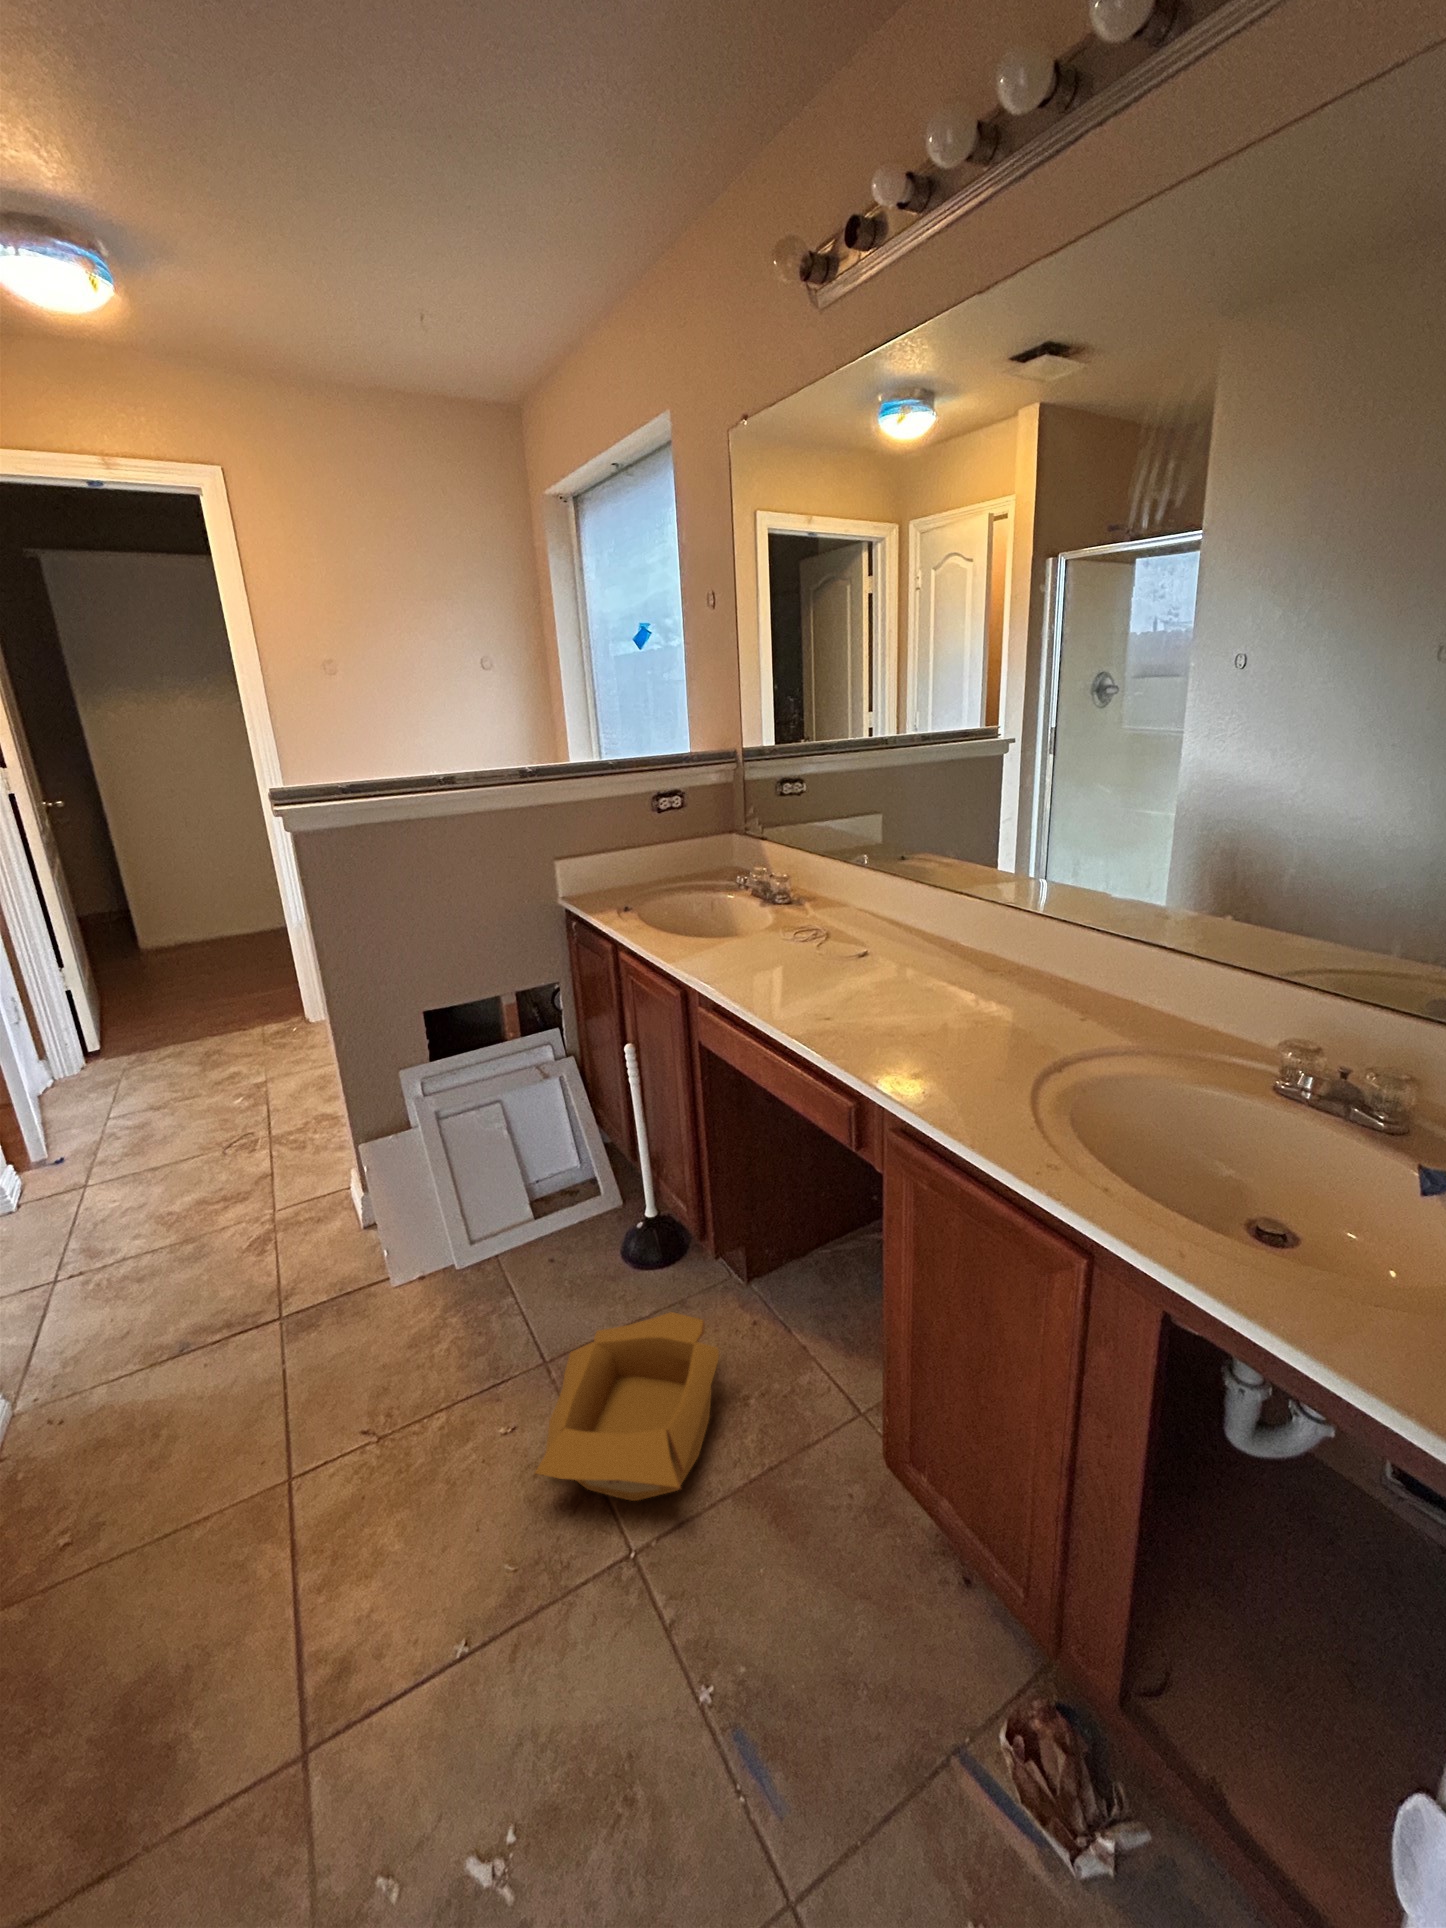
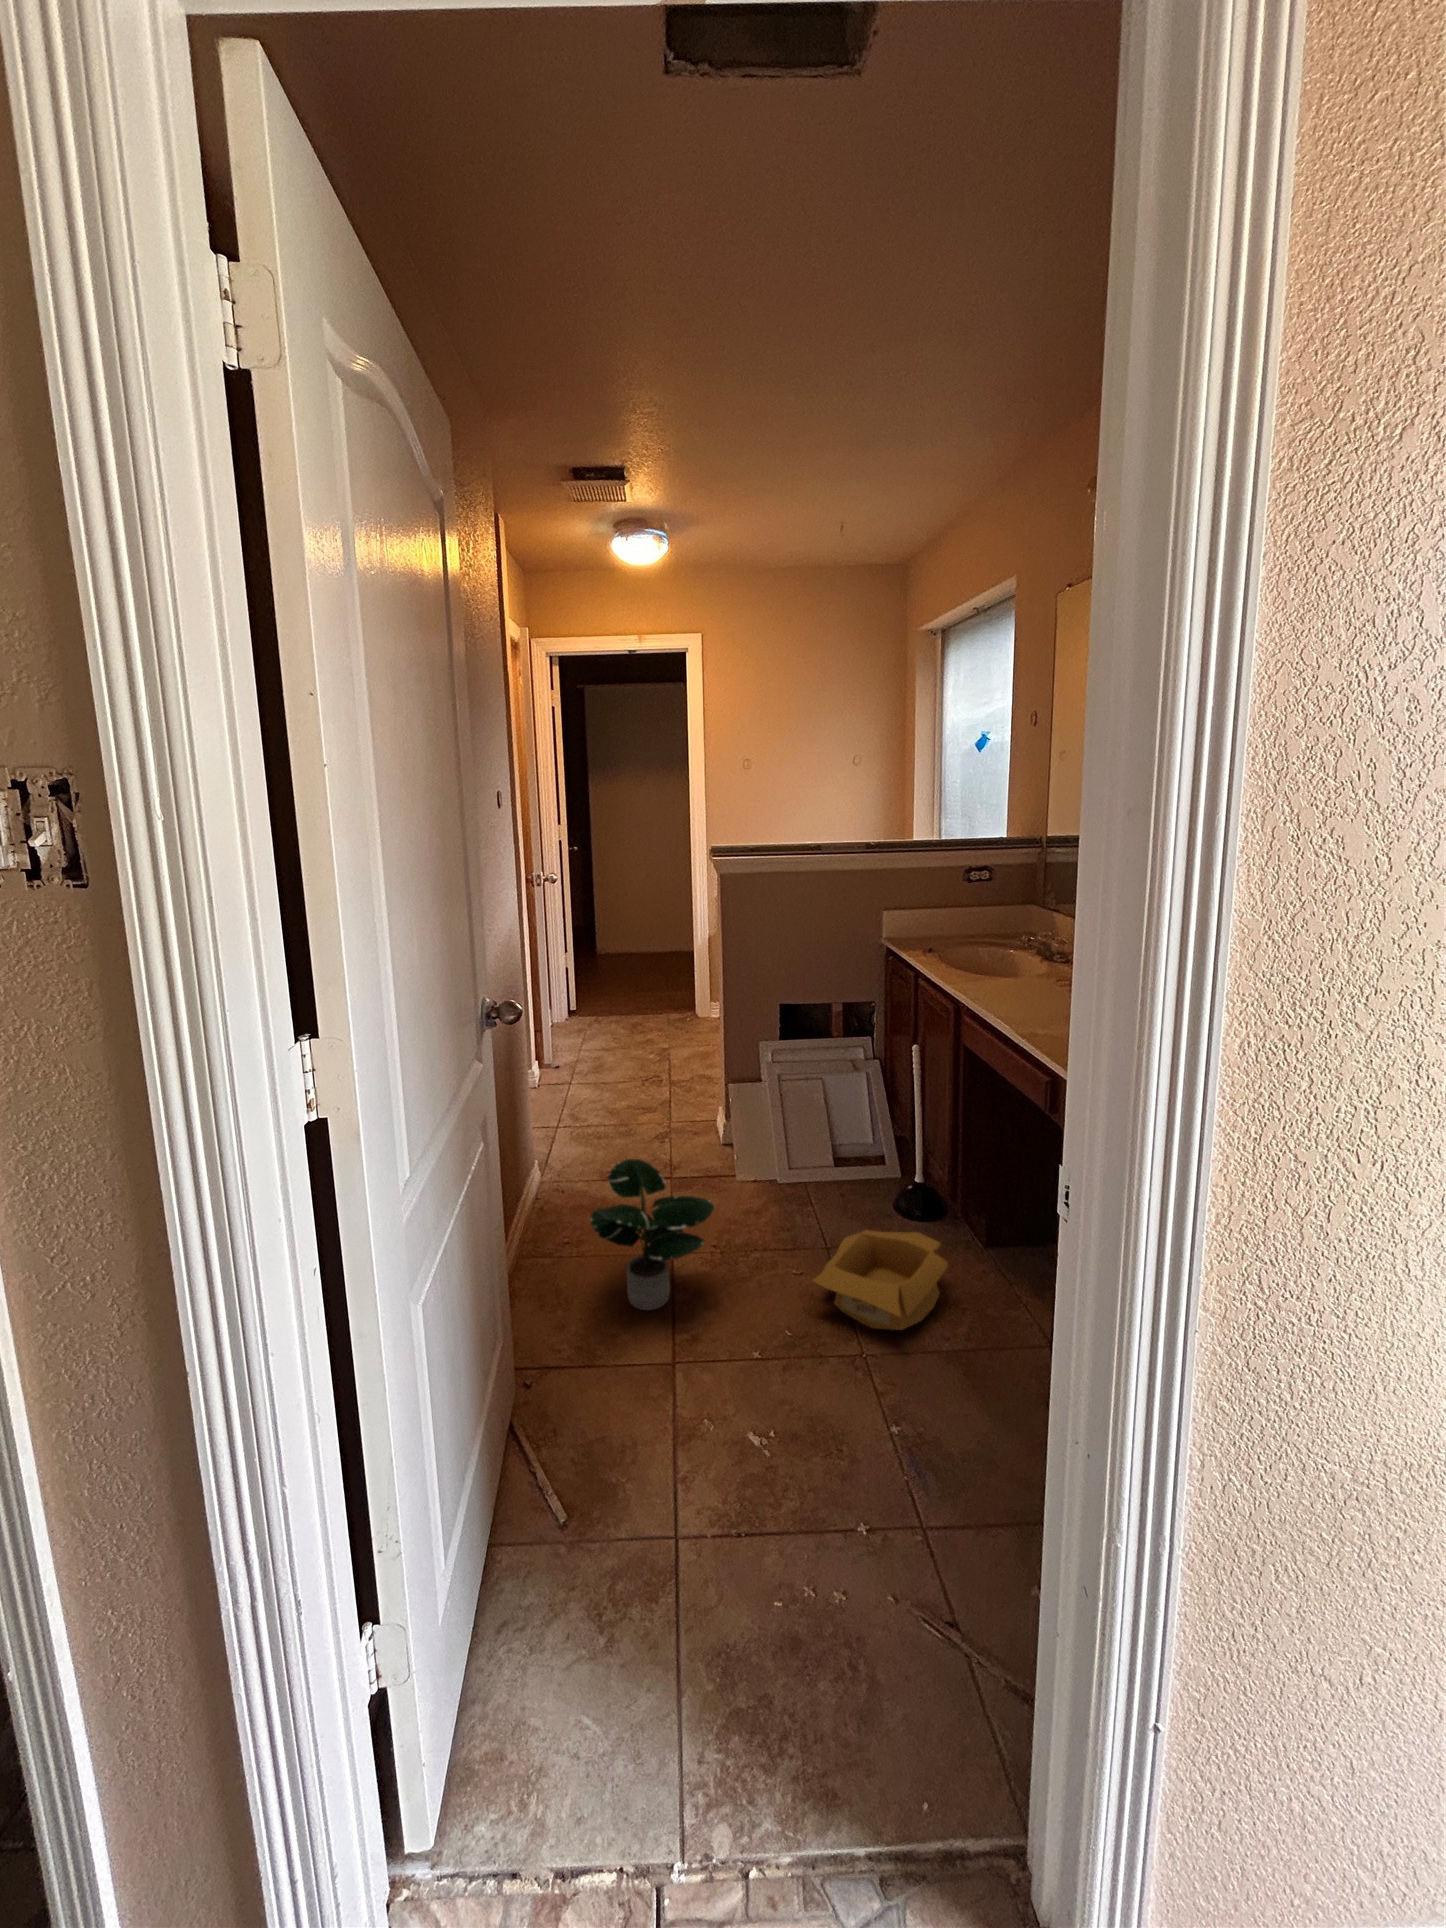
potted plant: none [68,1386,347,1669] -> present [590,1159,714,1310]

